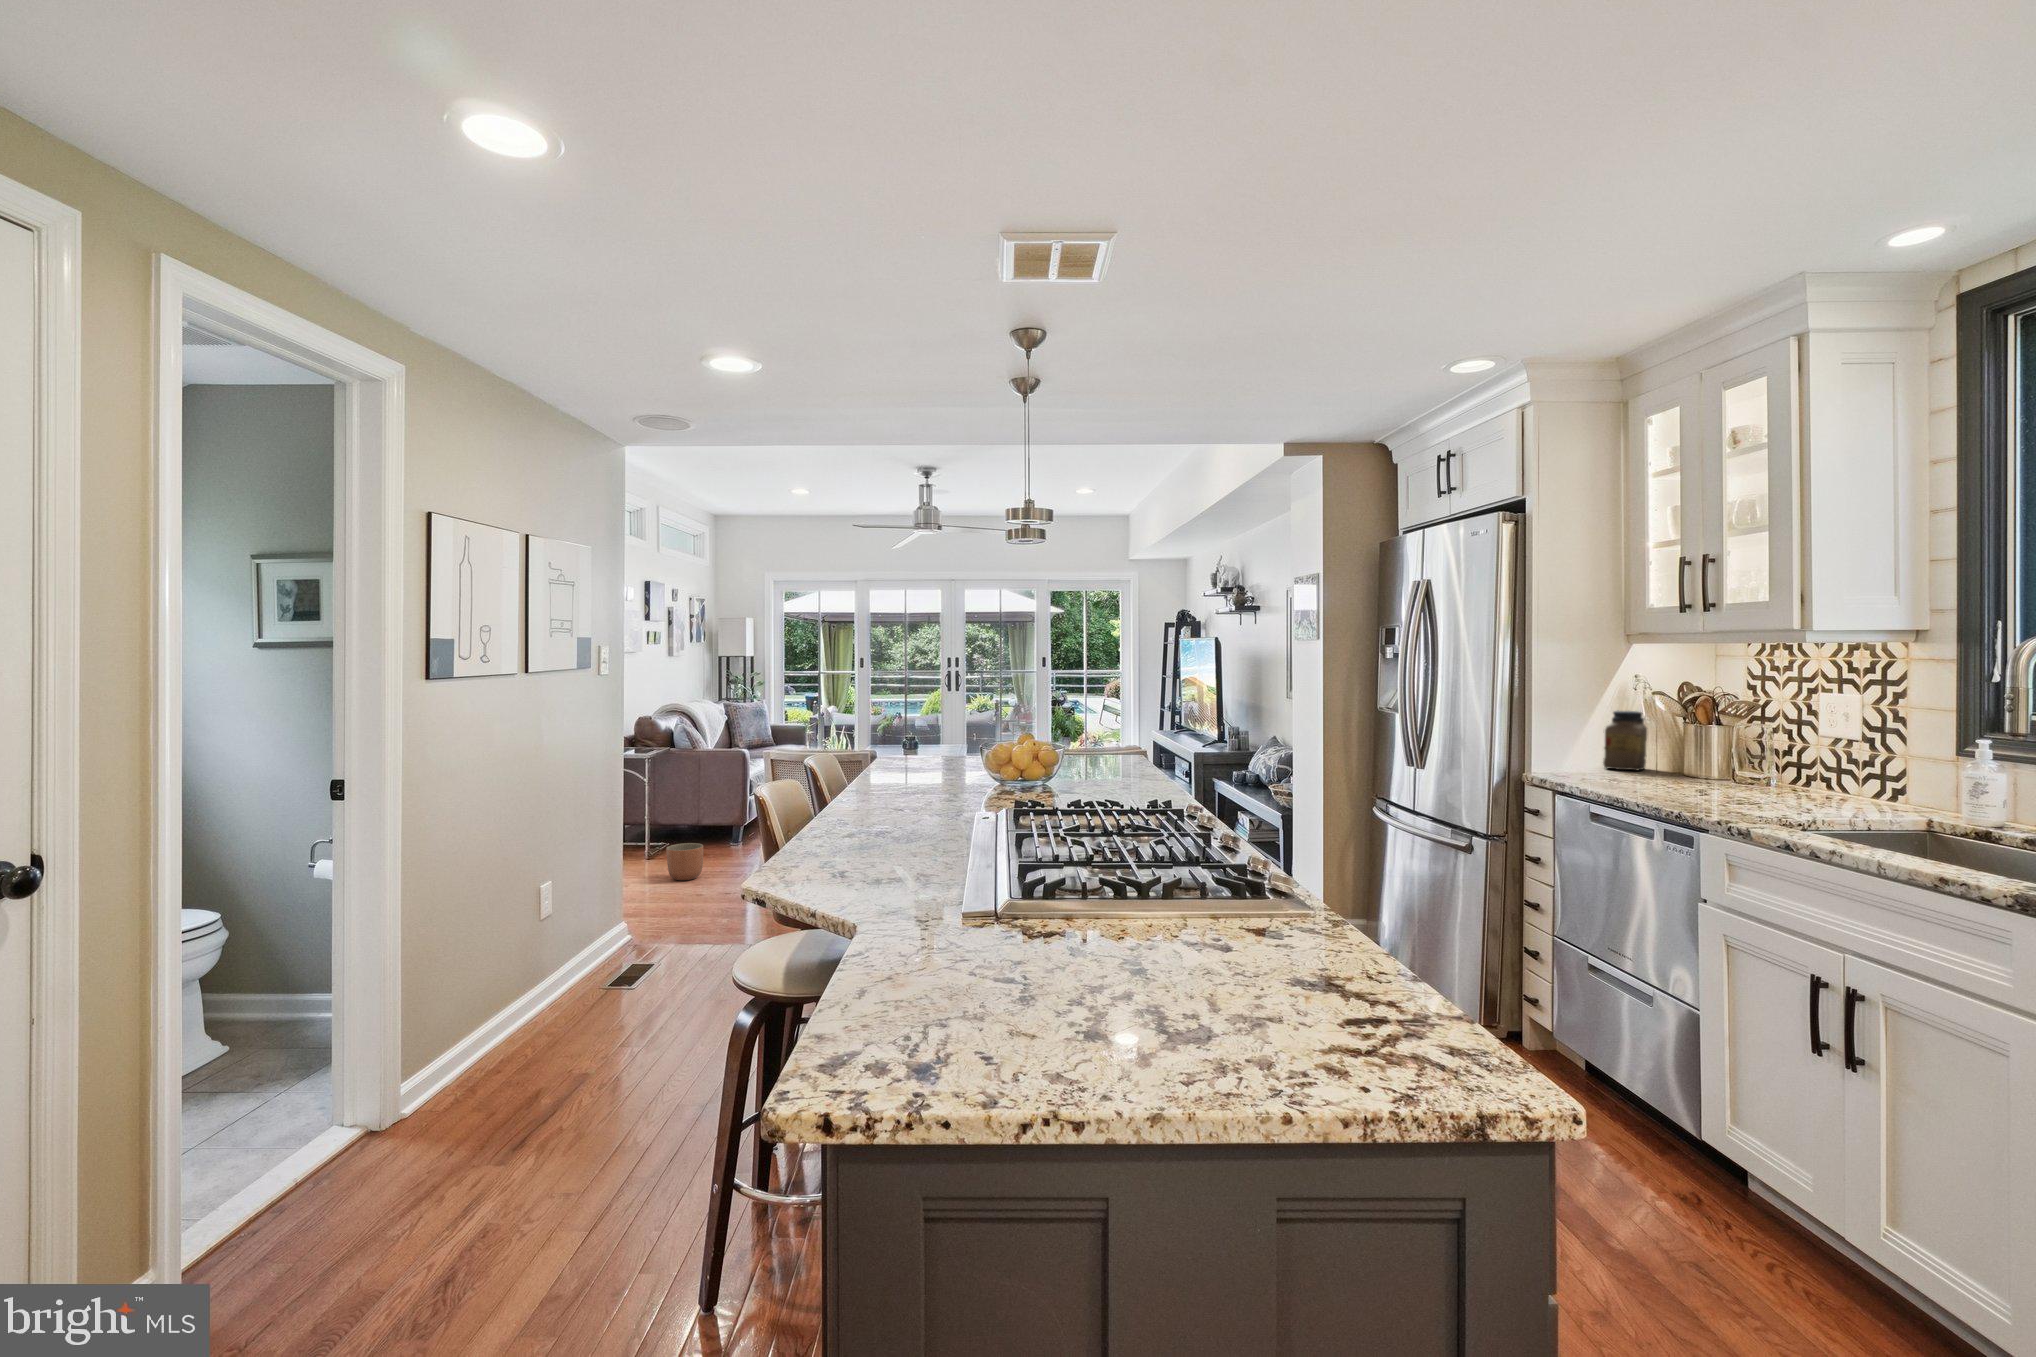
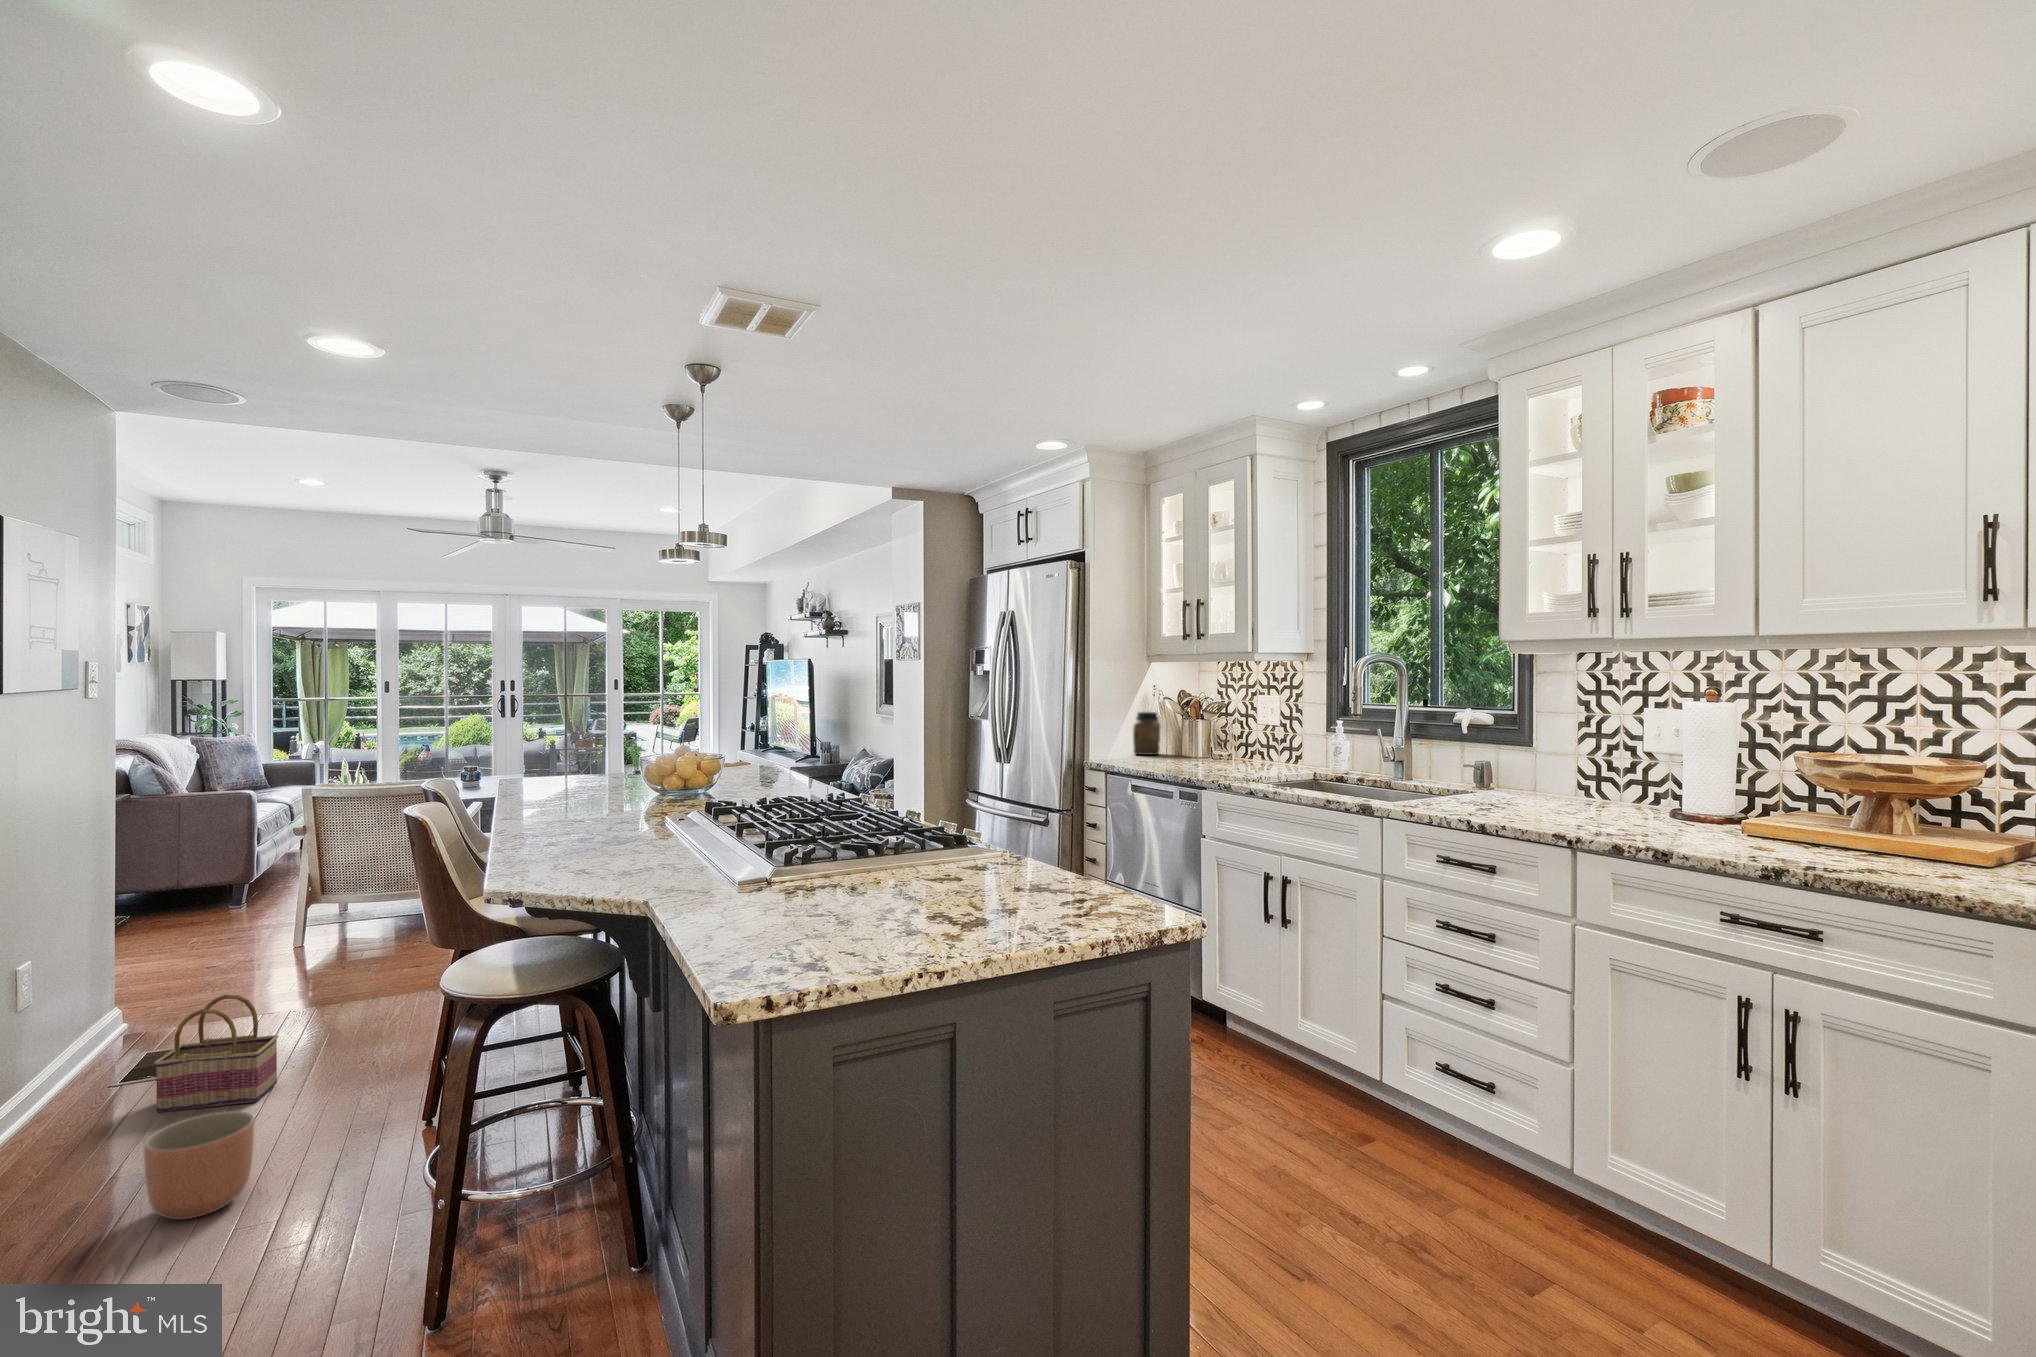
planter: present [667,843,703,880] -> present [144,1111,254,1220]
basket: none [594,944,684,1044] -> present [154,995,278,1112]

